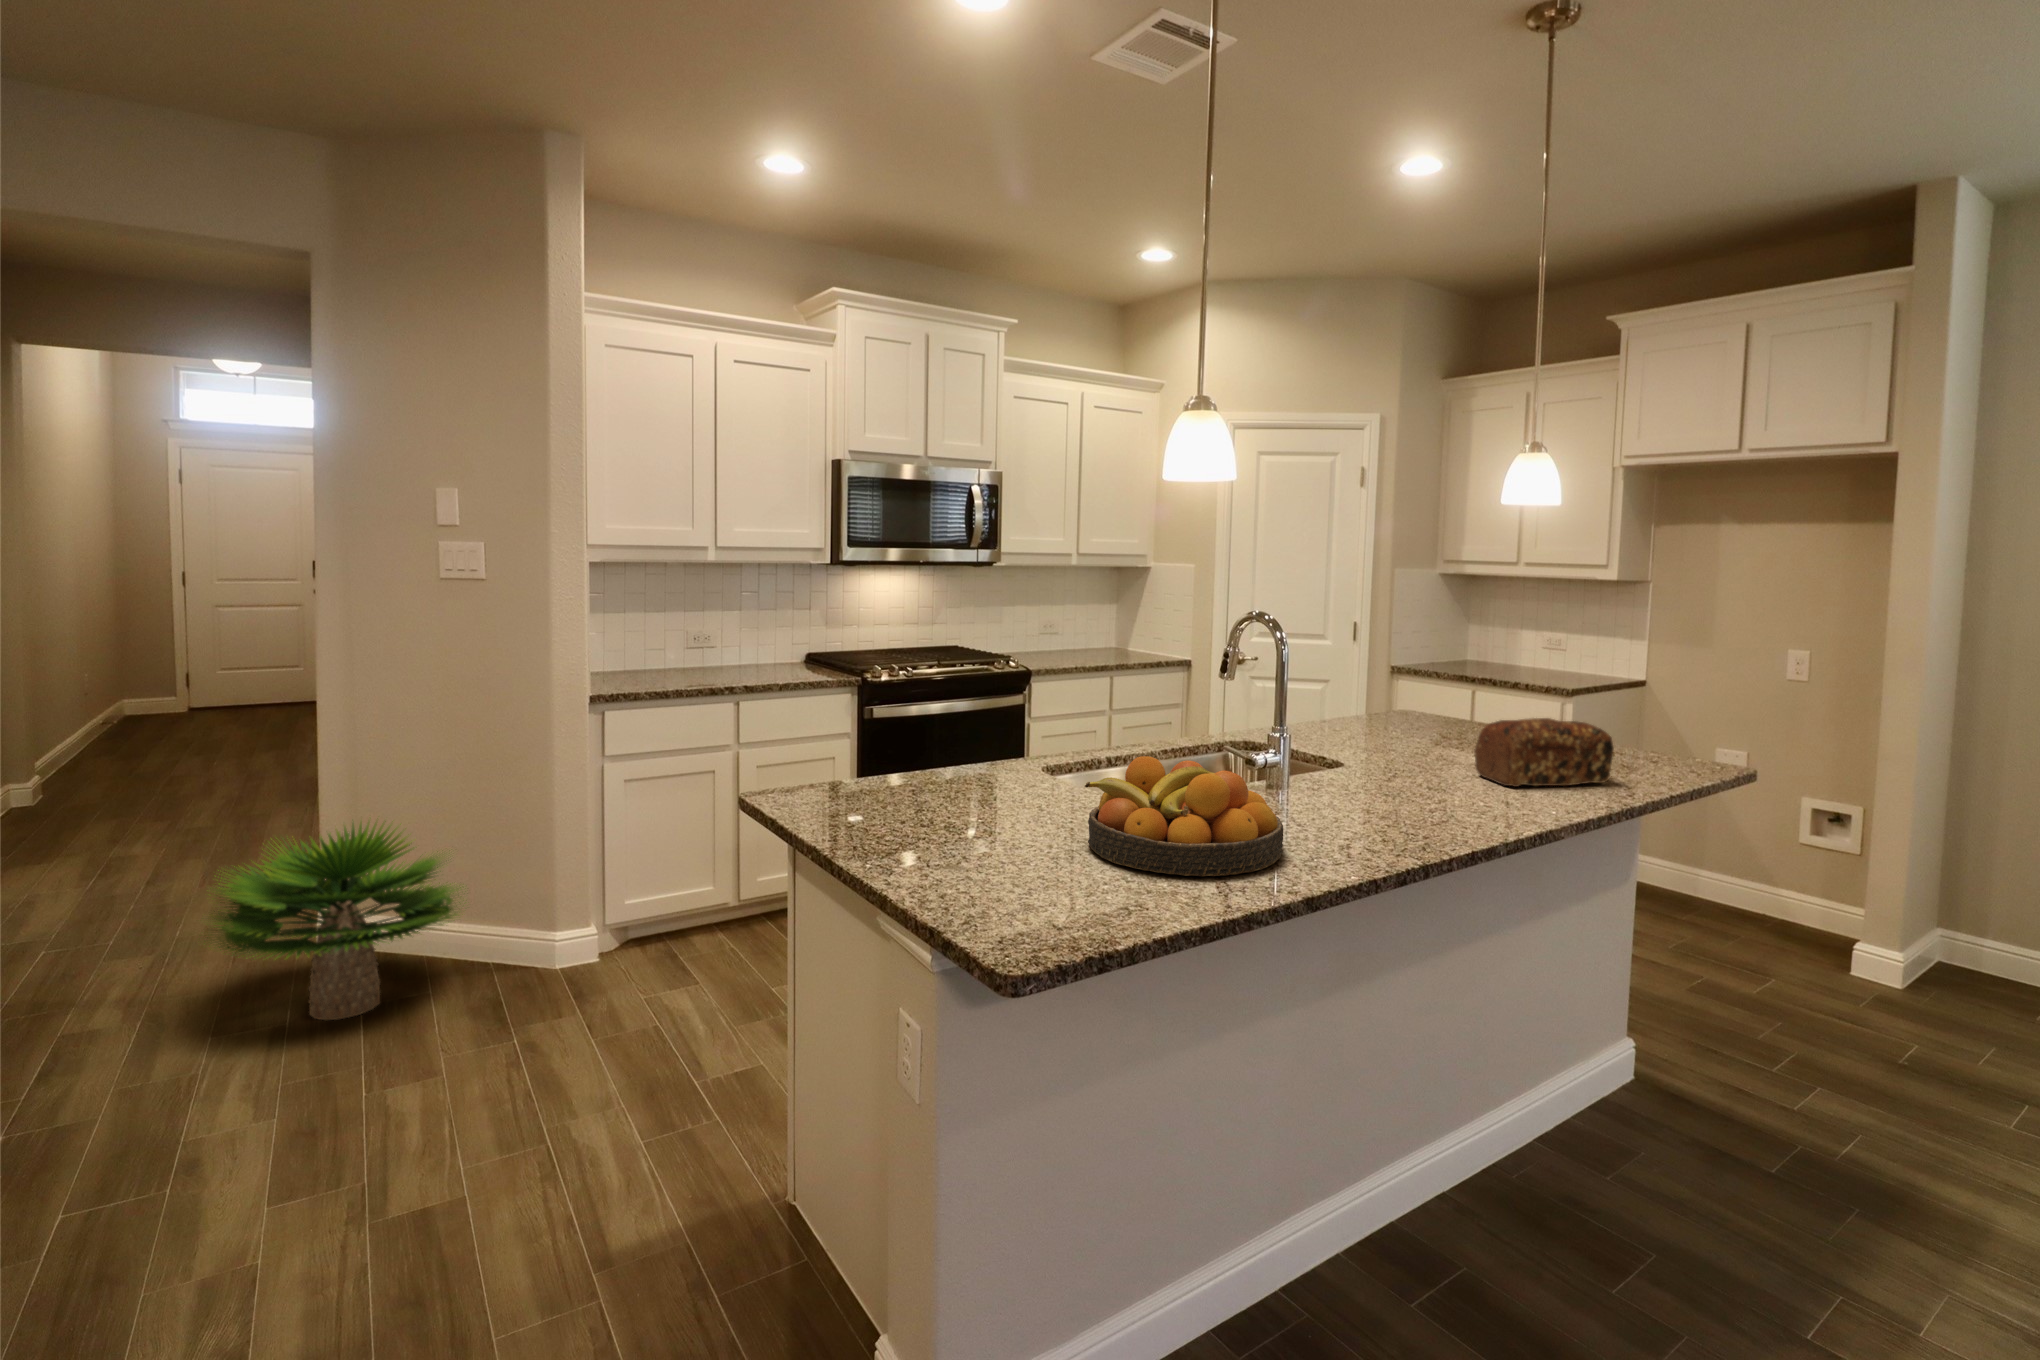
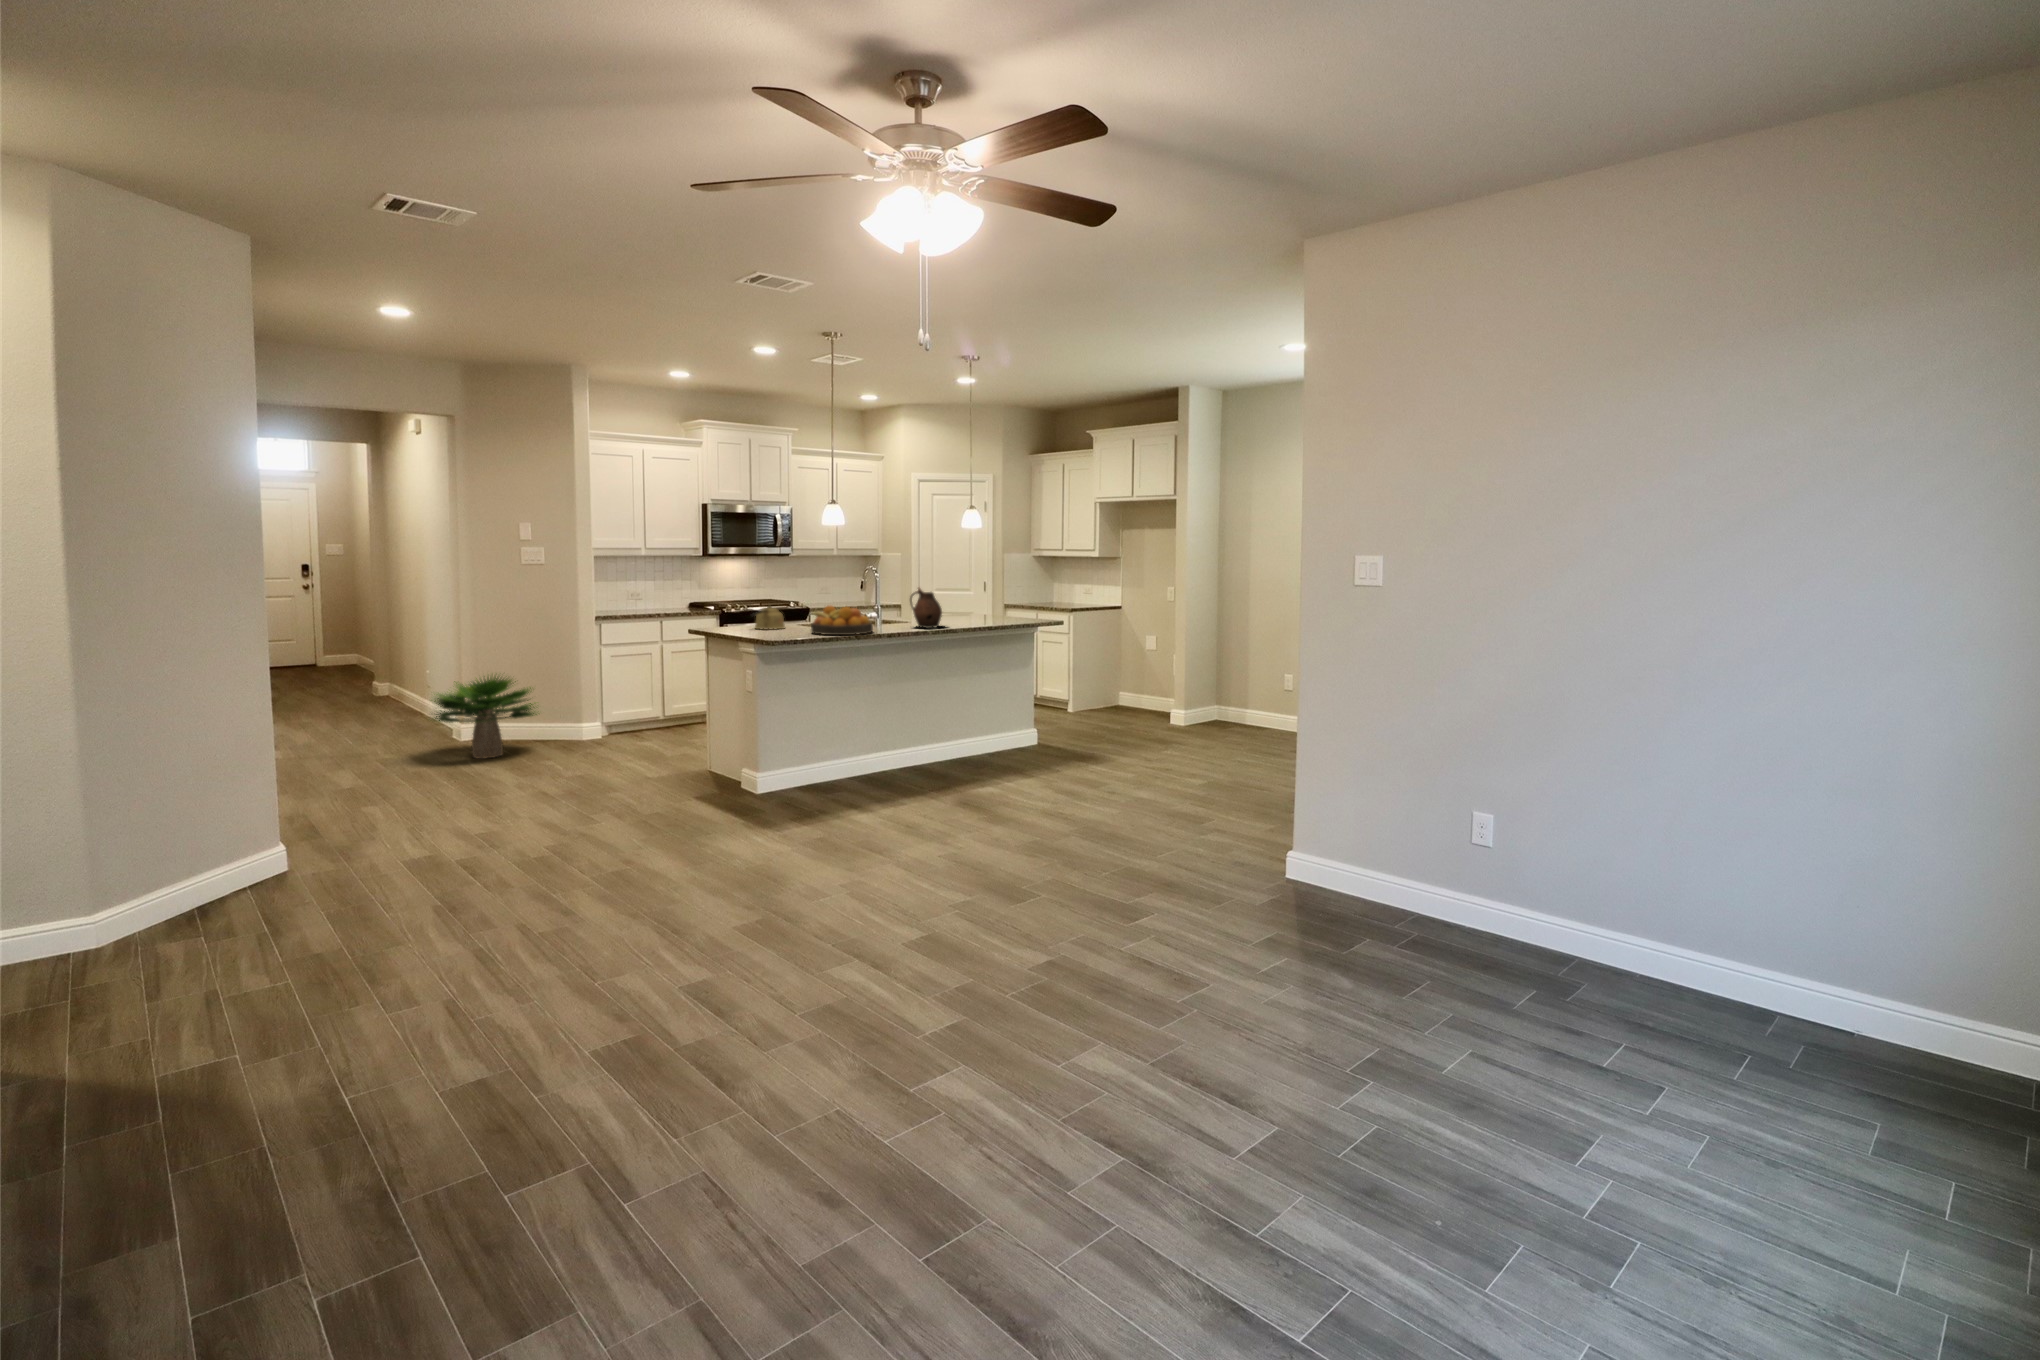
ceramic pitcher: none [1359,690,1474,826] -> present [910,588,943,628]
bread loaf: present [1474,718,1614,787] -> none [967,601,1013,624]
kettle: none [907,731,1002,807] -> present [752,605,785,630]

